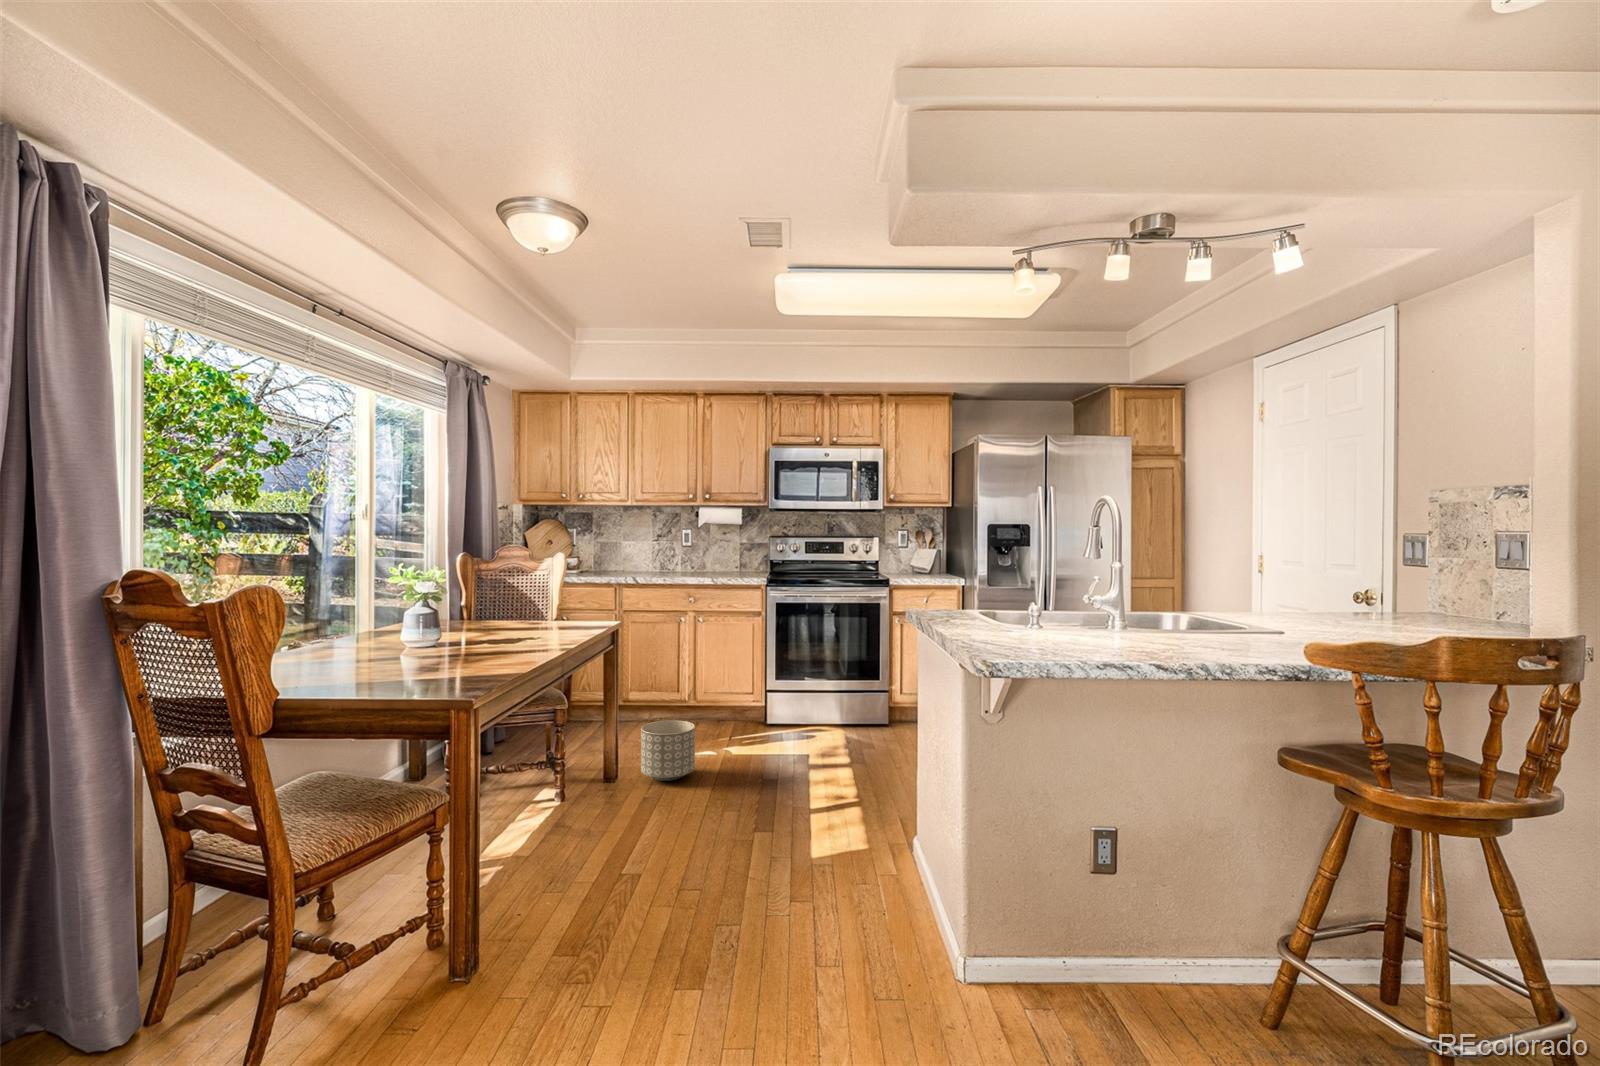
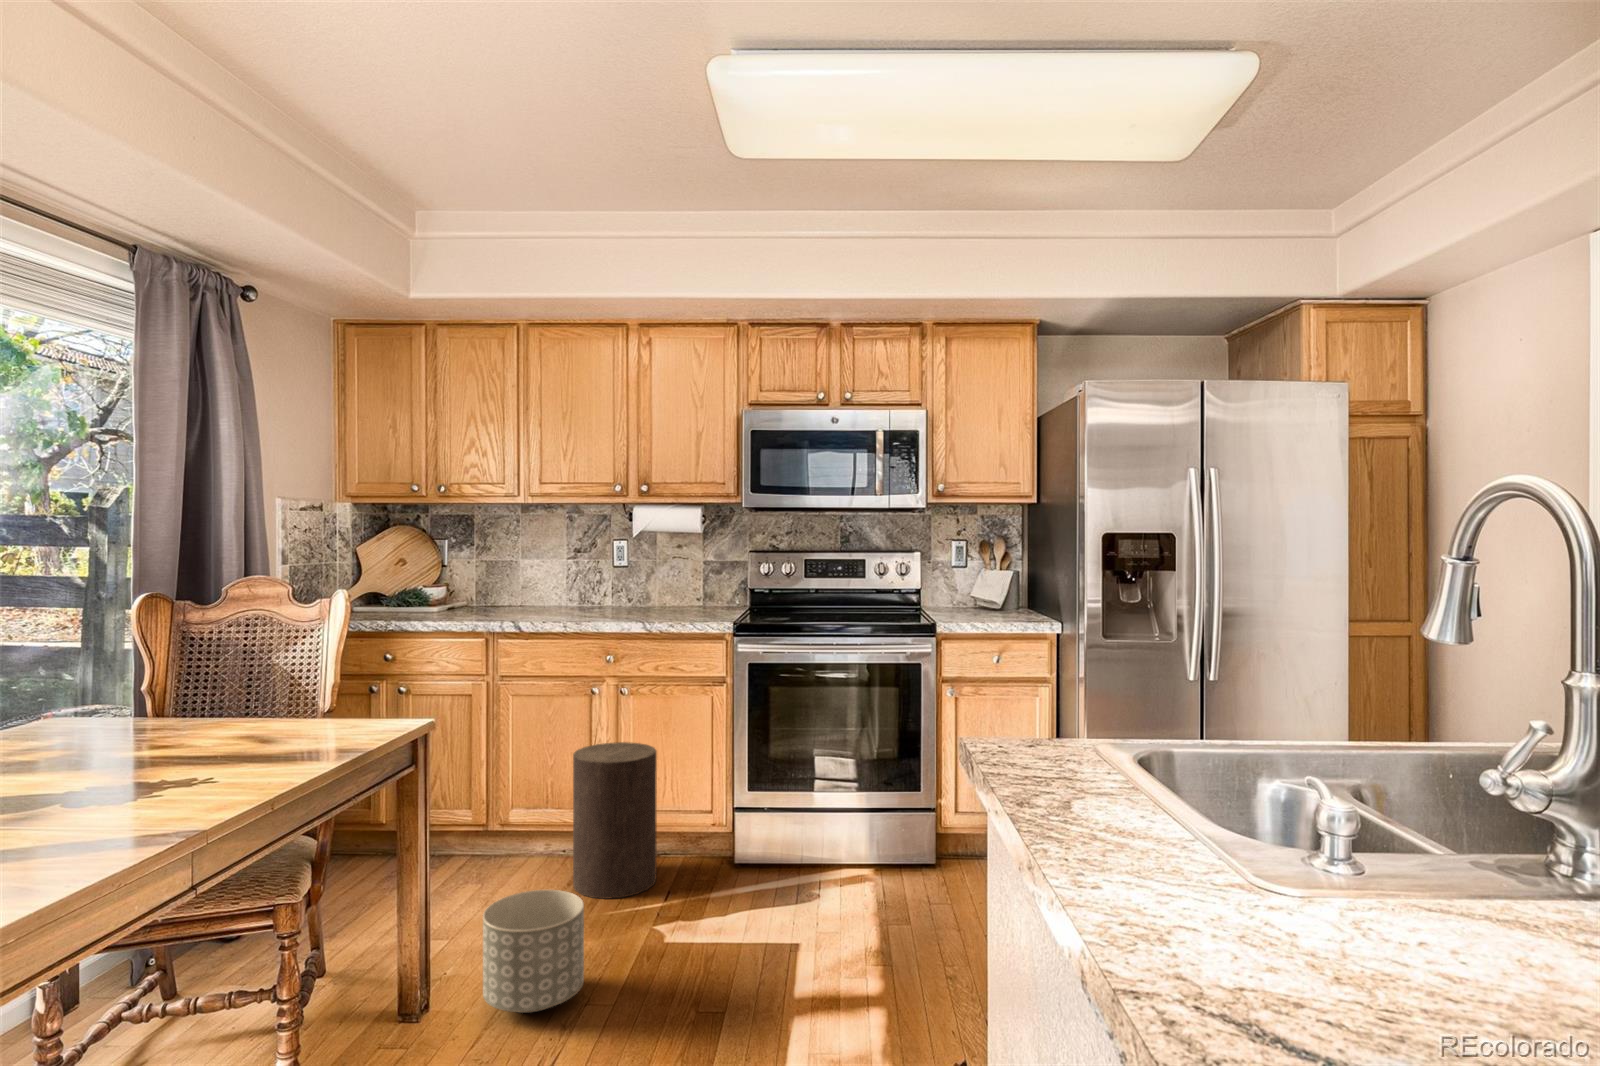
stool: none [671,651,721,740] -> present [573,742,657,899]

